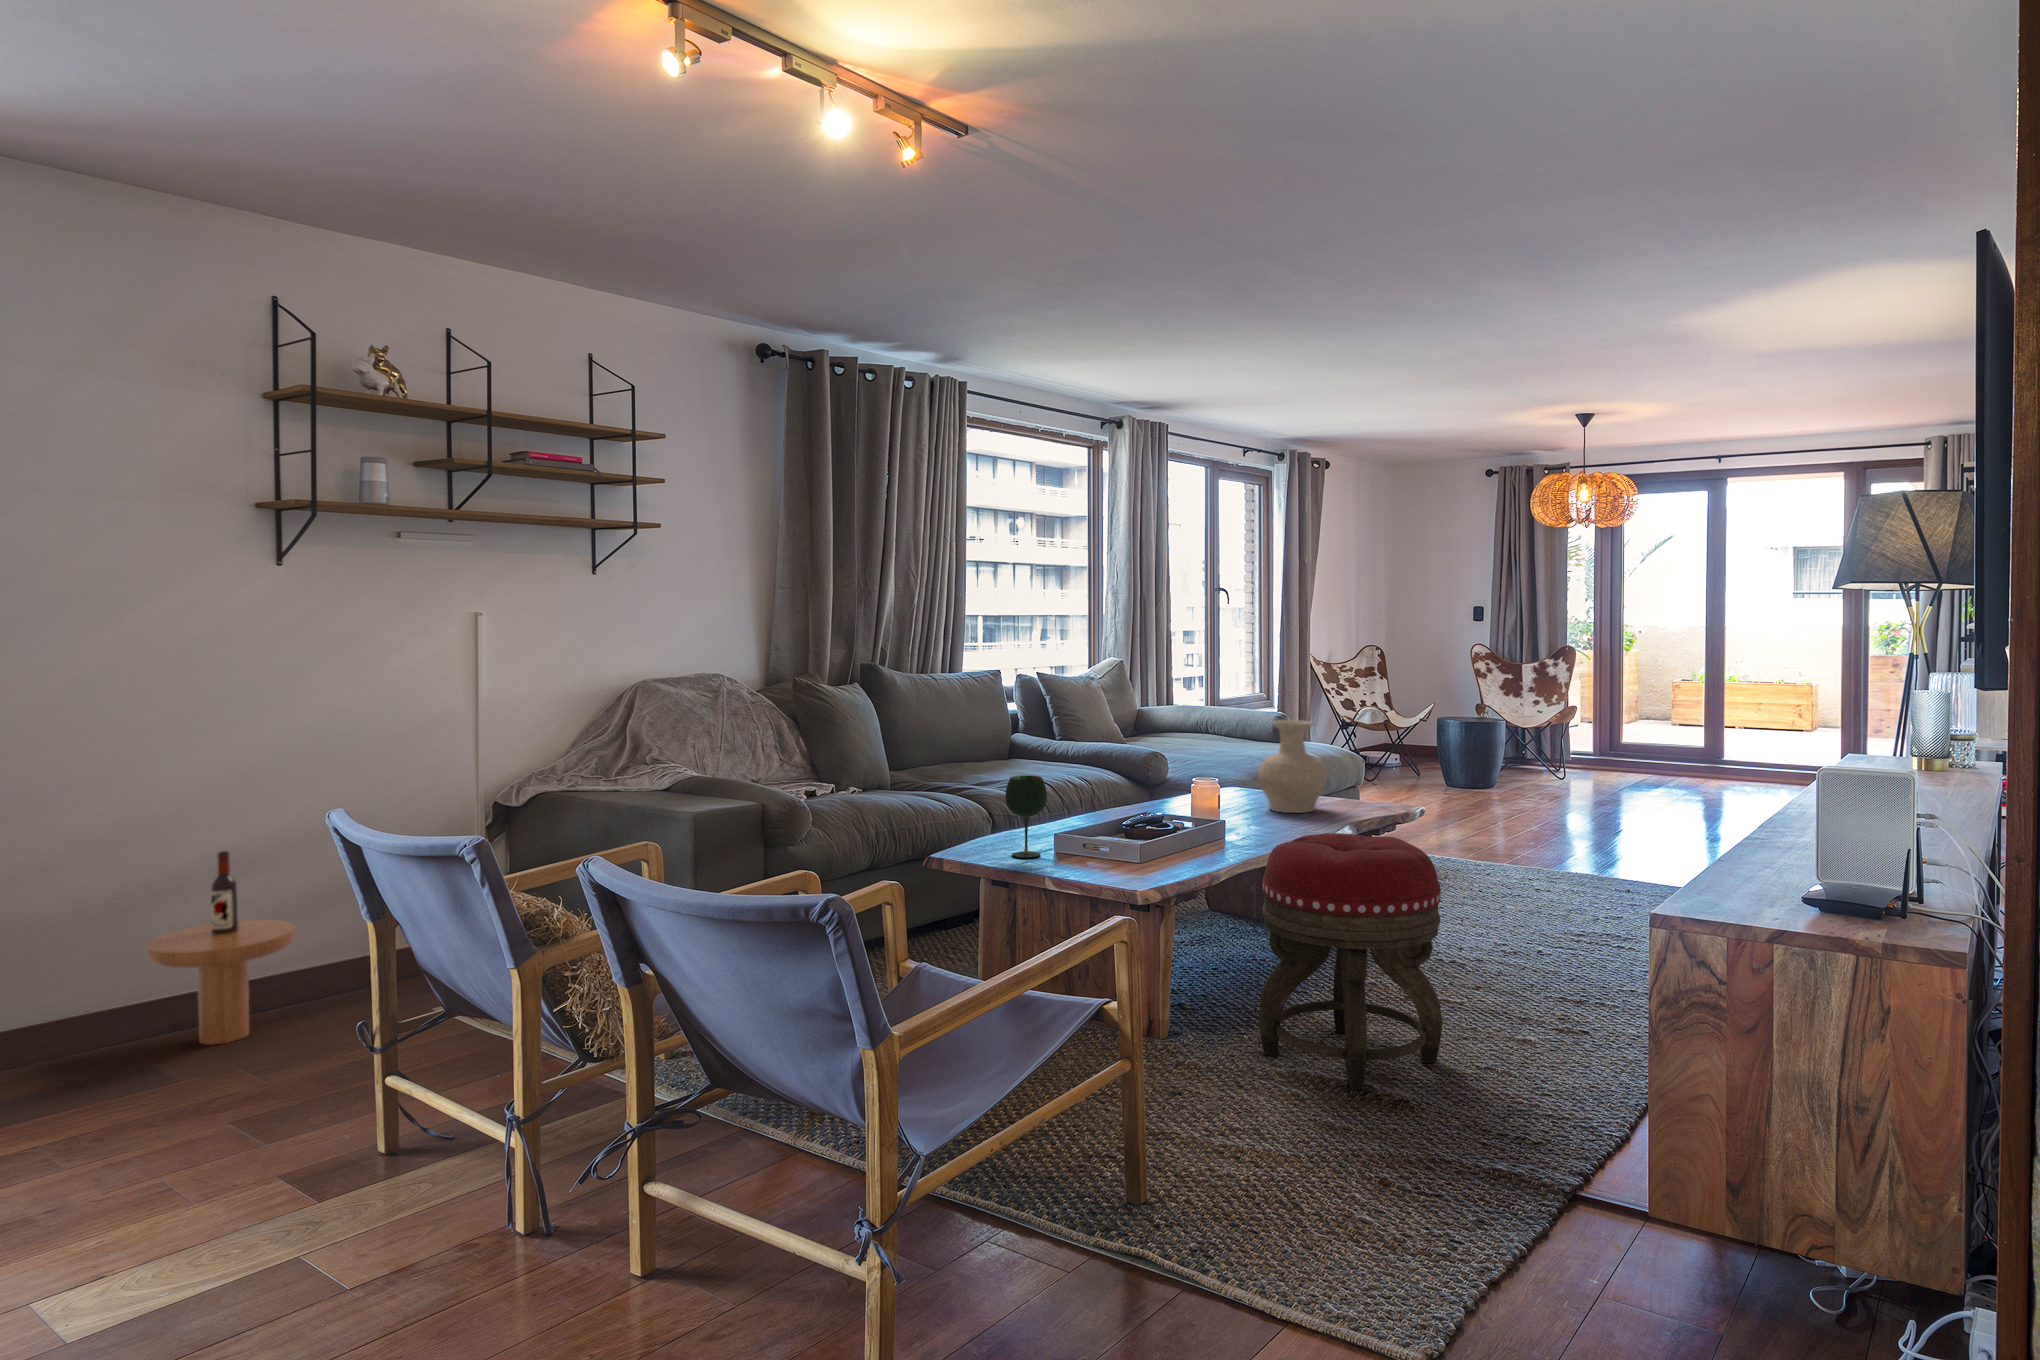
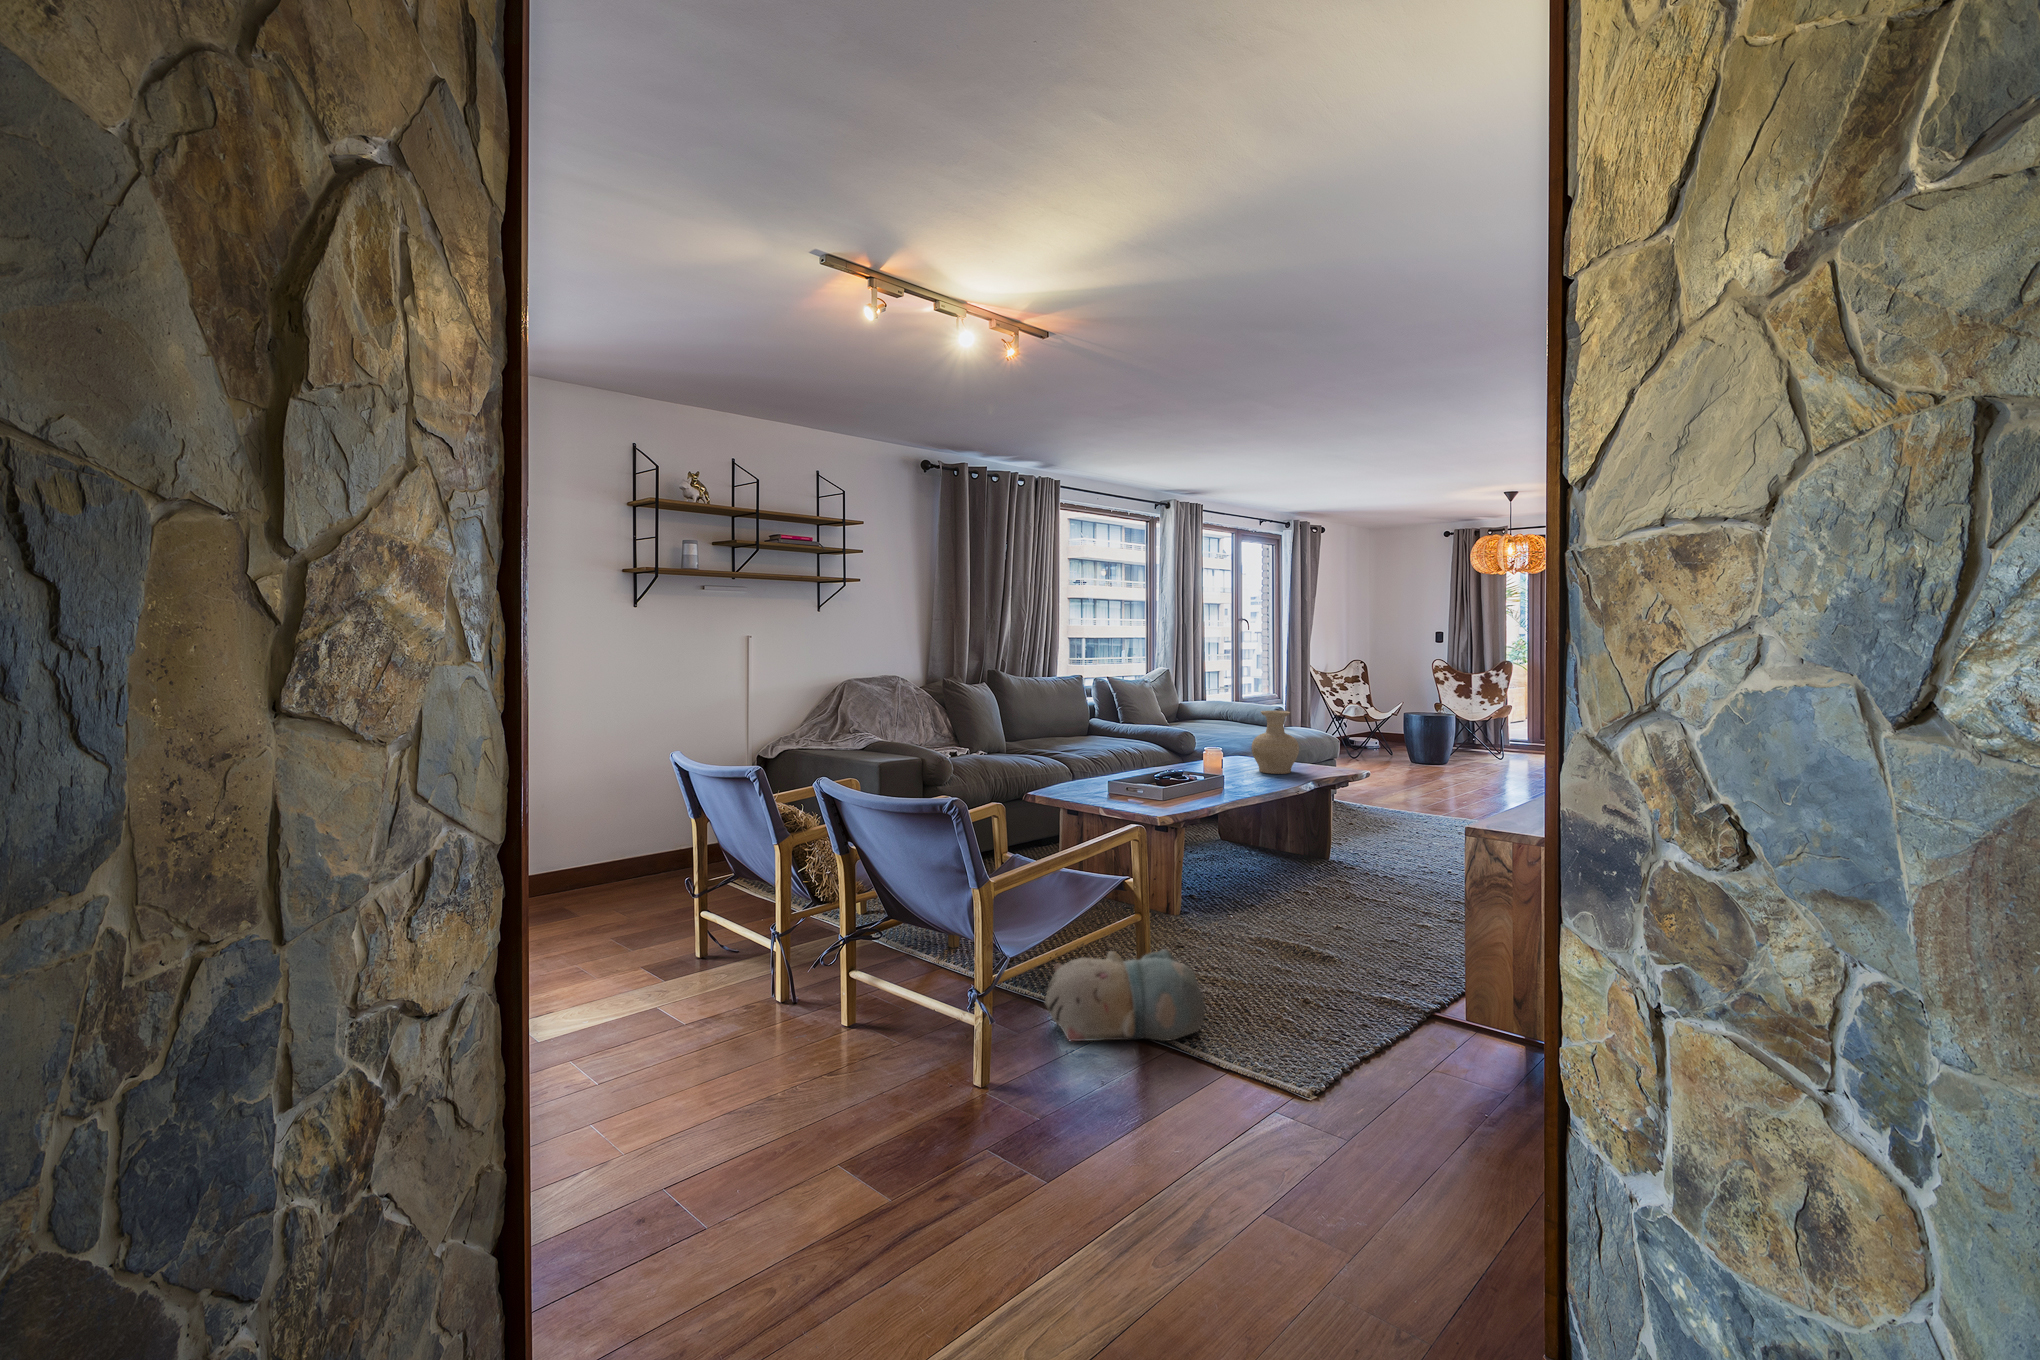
wine glass: present [1005,775,1047,858] -> none [1075,743,1102,797]
footstool: present [1259,833,1442,1090] -> none [1239,784,1361,951]
side table: present [146,851,295,1045] -> none [560,781,642,897]
plush toy: none [977,1114,1241,1287] -> present [1045,949,1205,1041]

